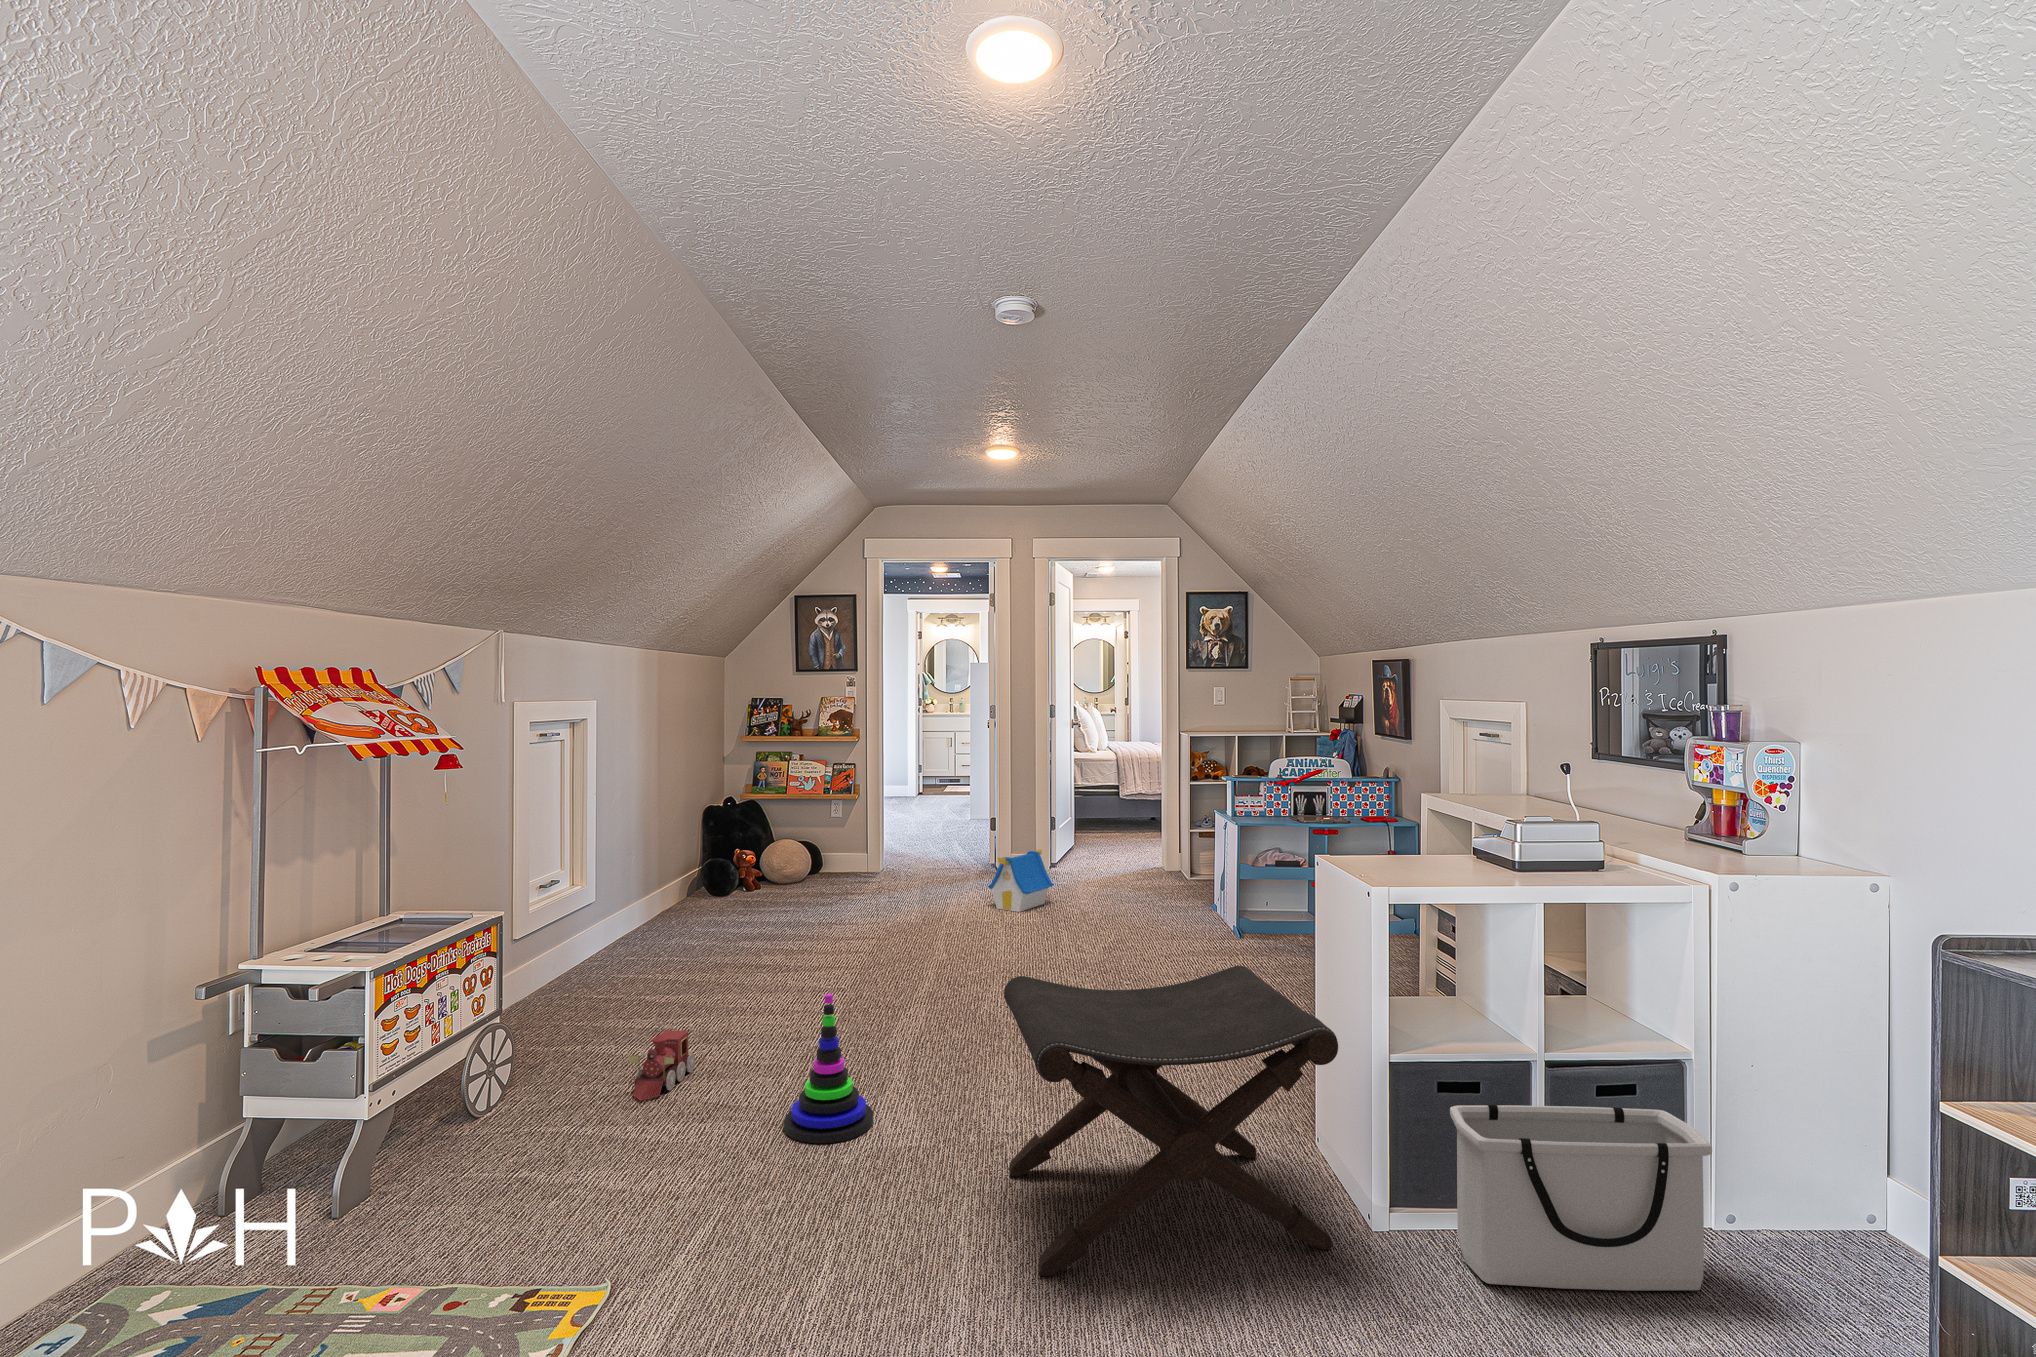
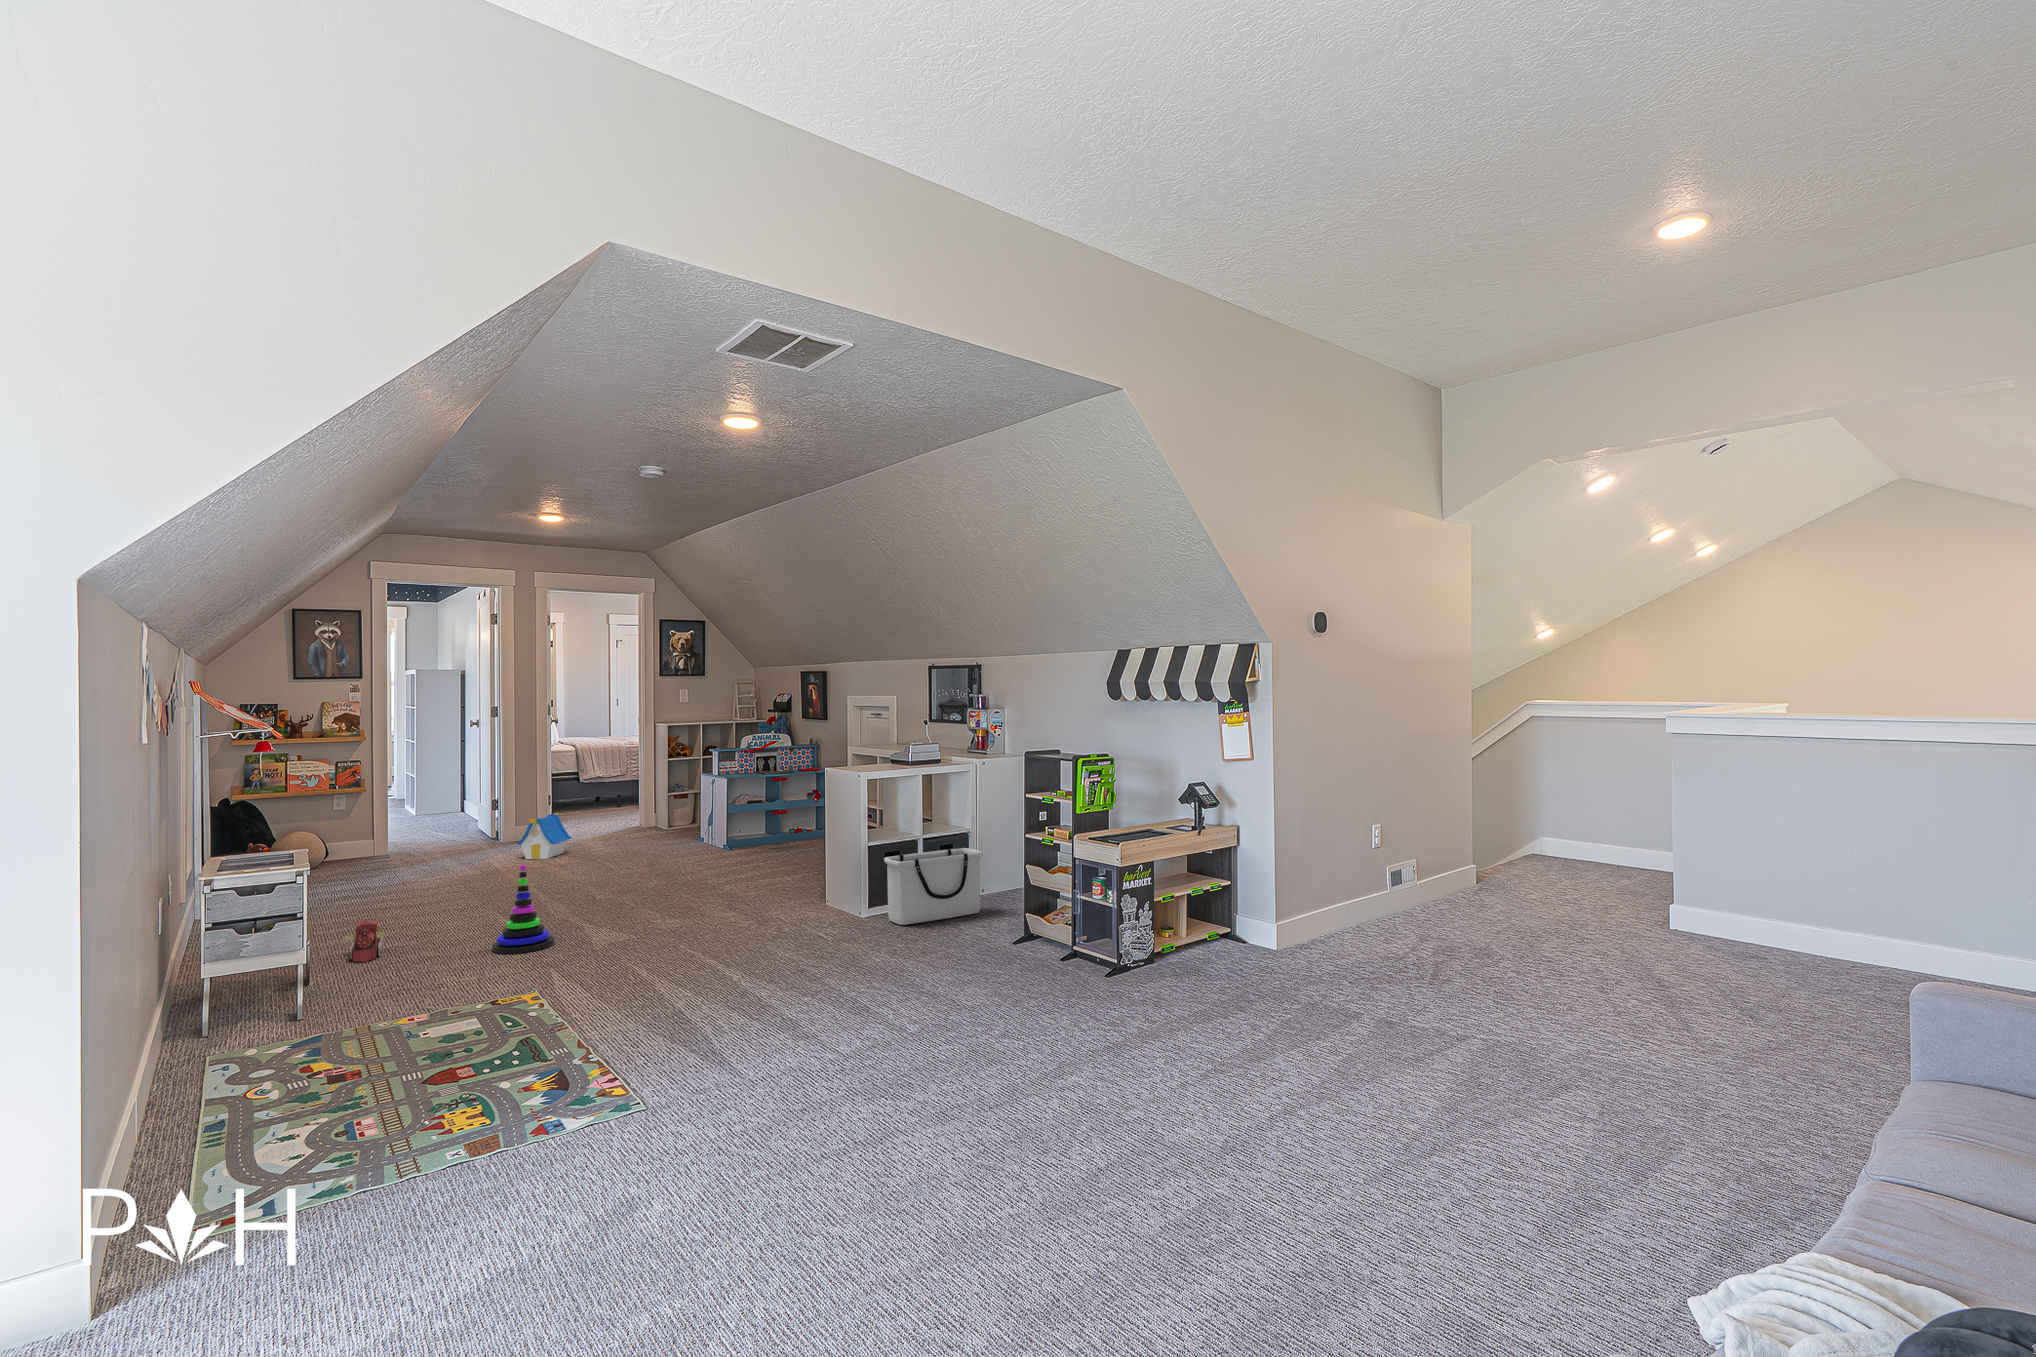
footstool: present [1004,966,1338,1276] -> none [654,818,838,958]

